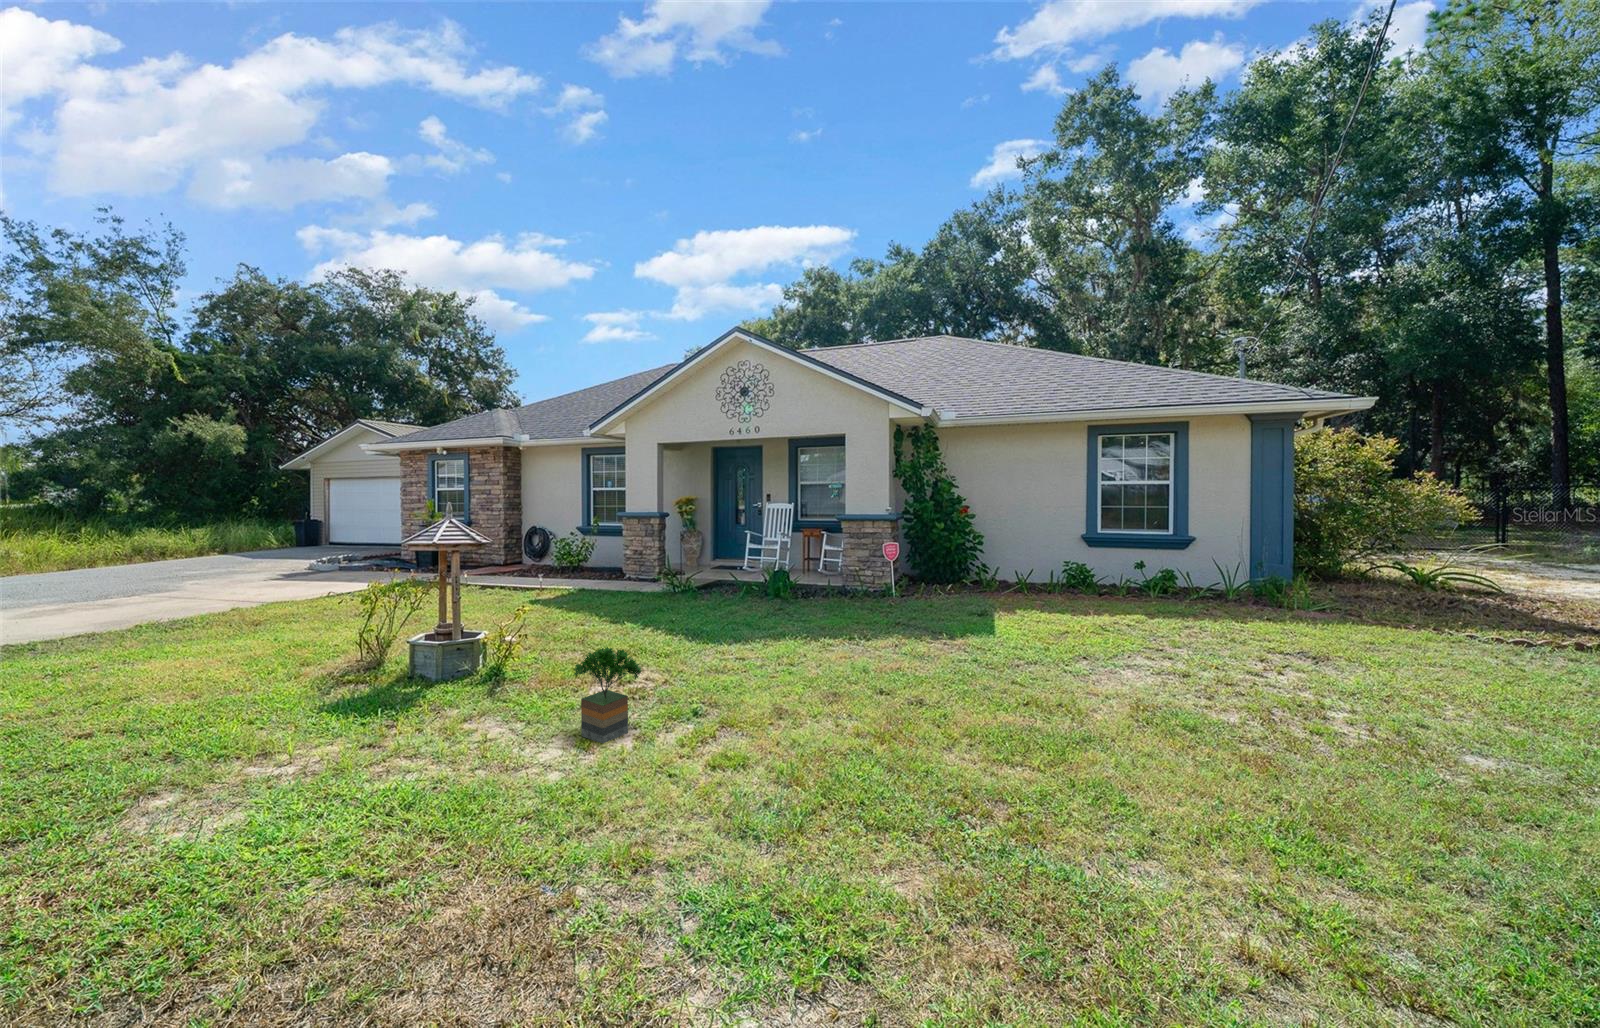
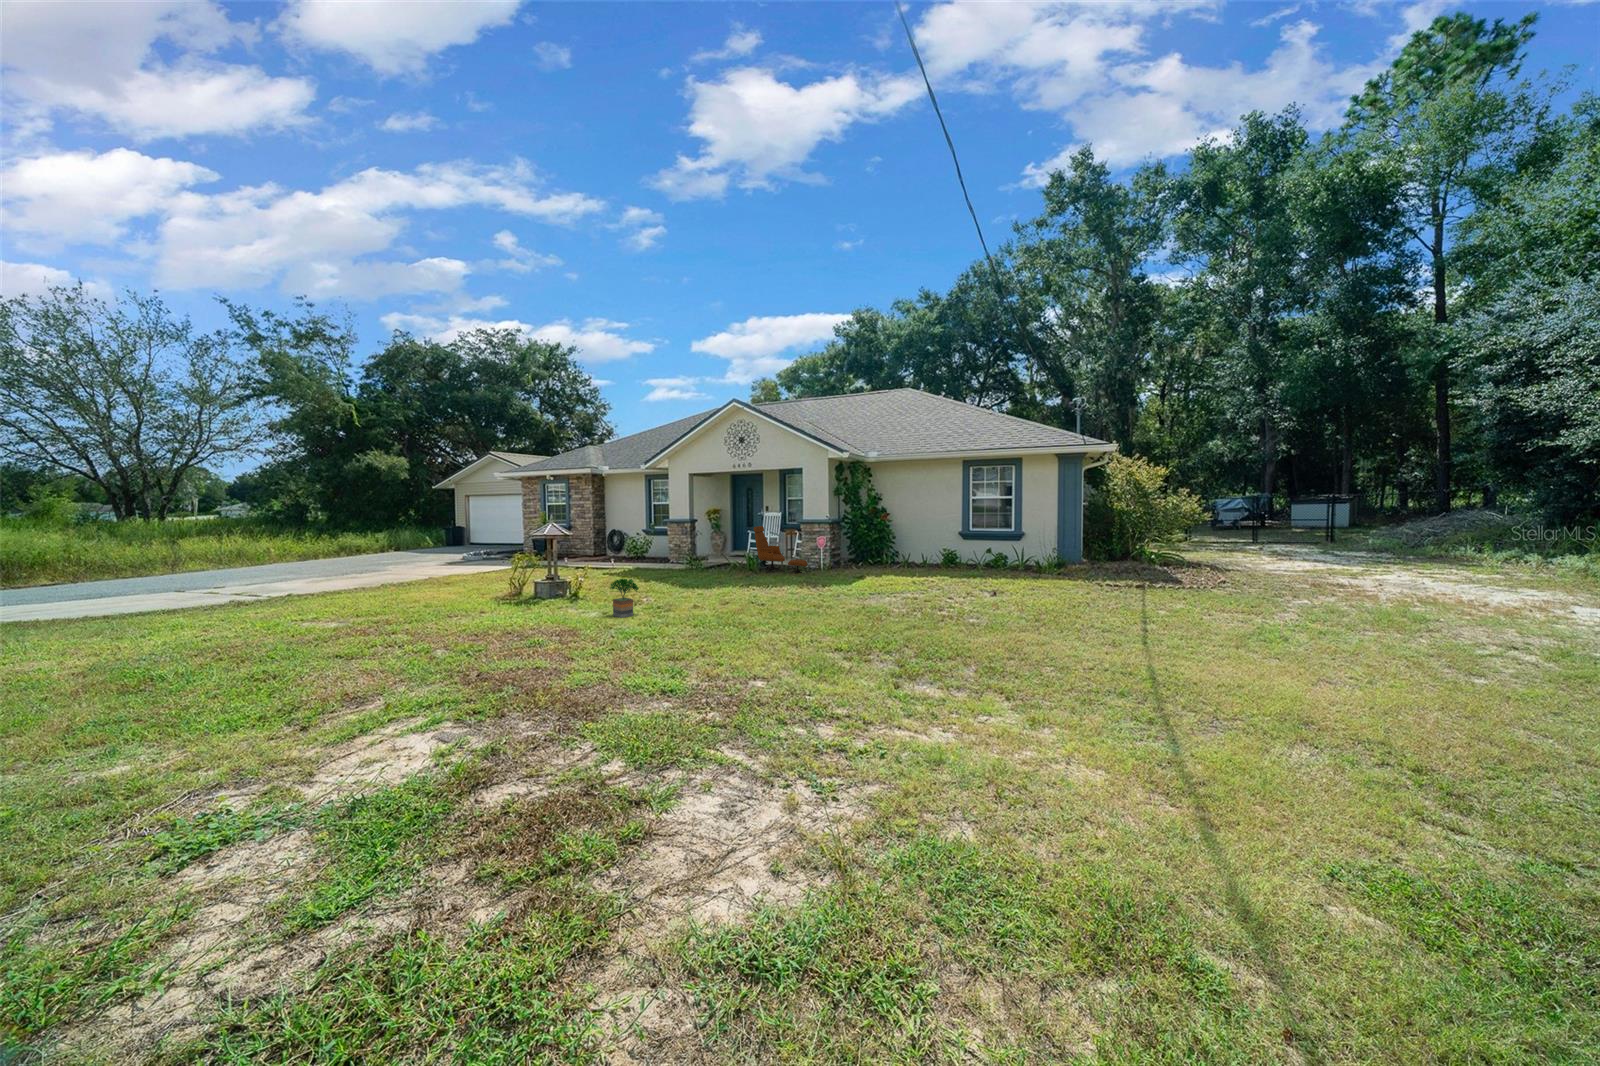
lounge chair: none [771,521,855,595] -> present [754,526,808,573]

